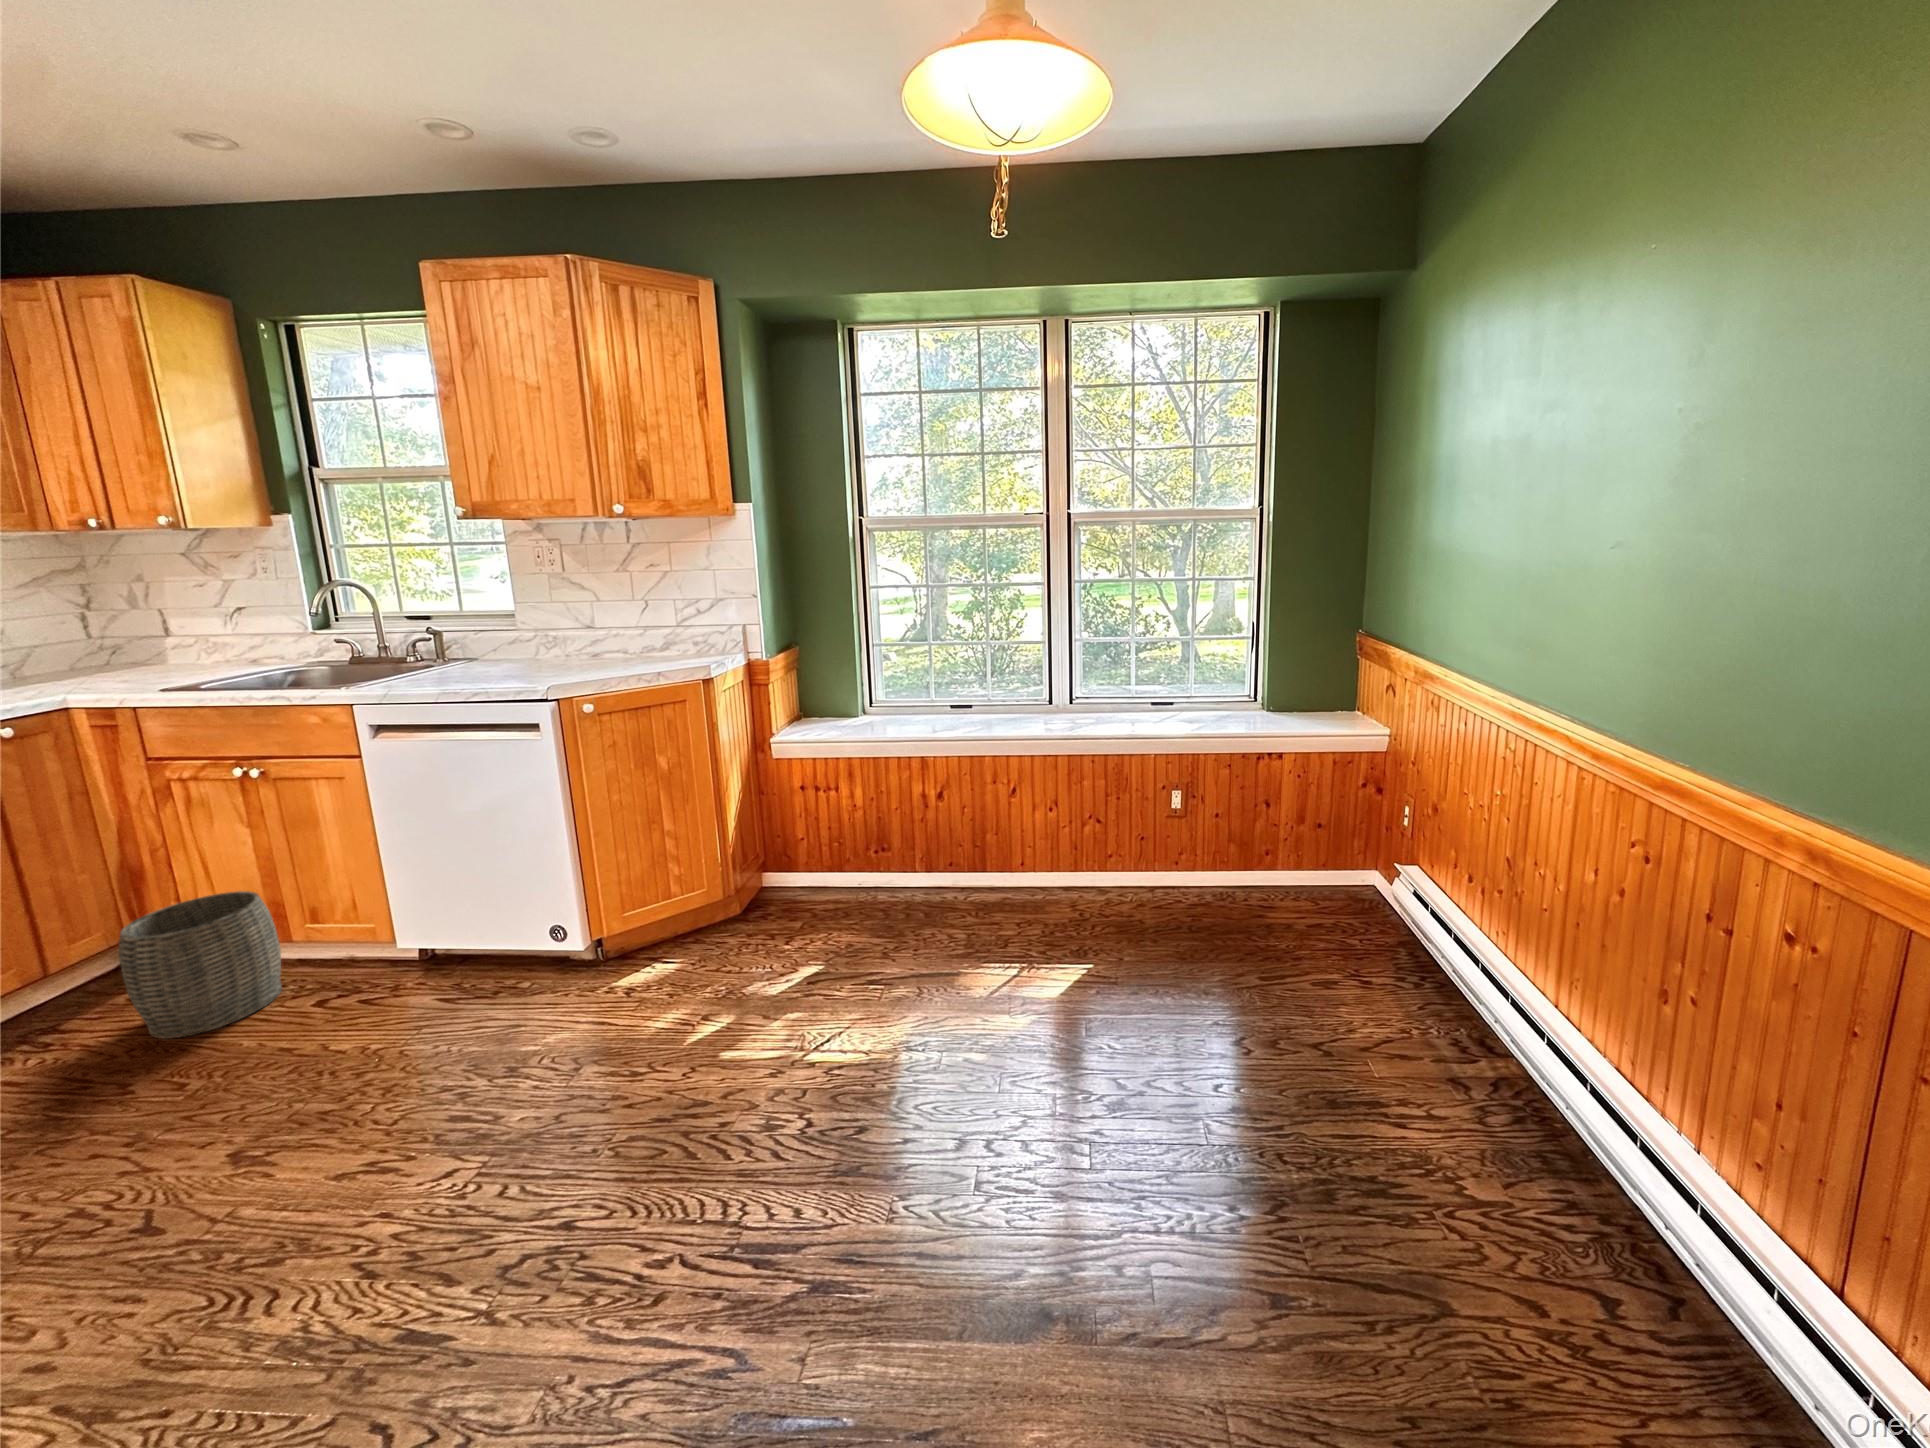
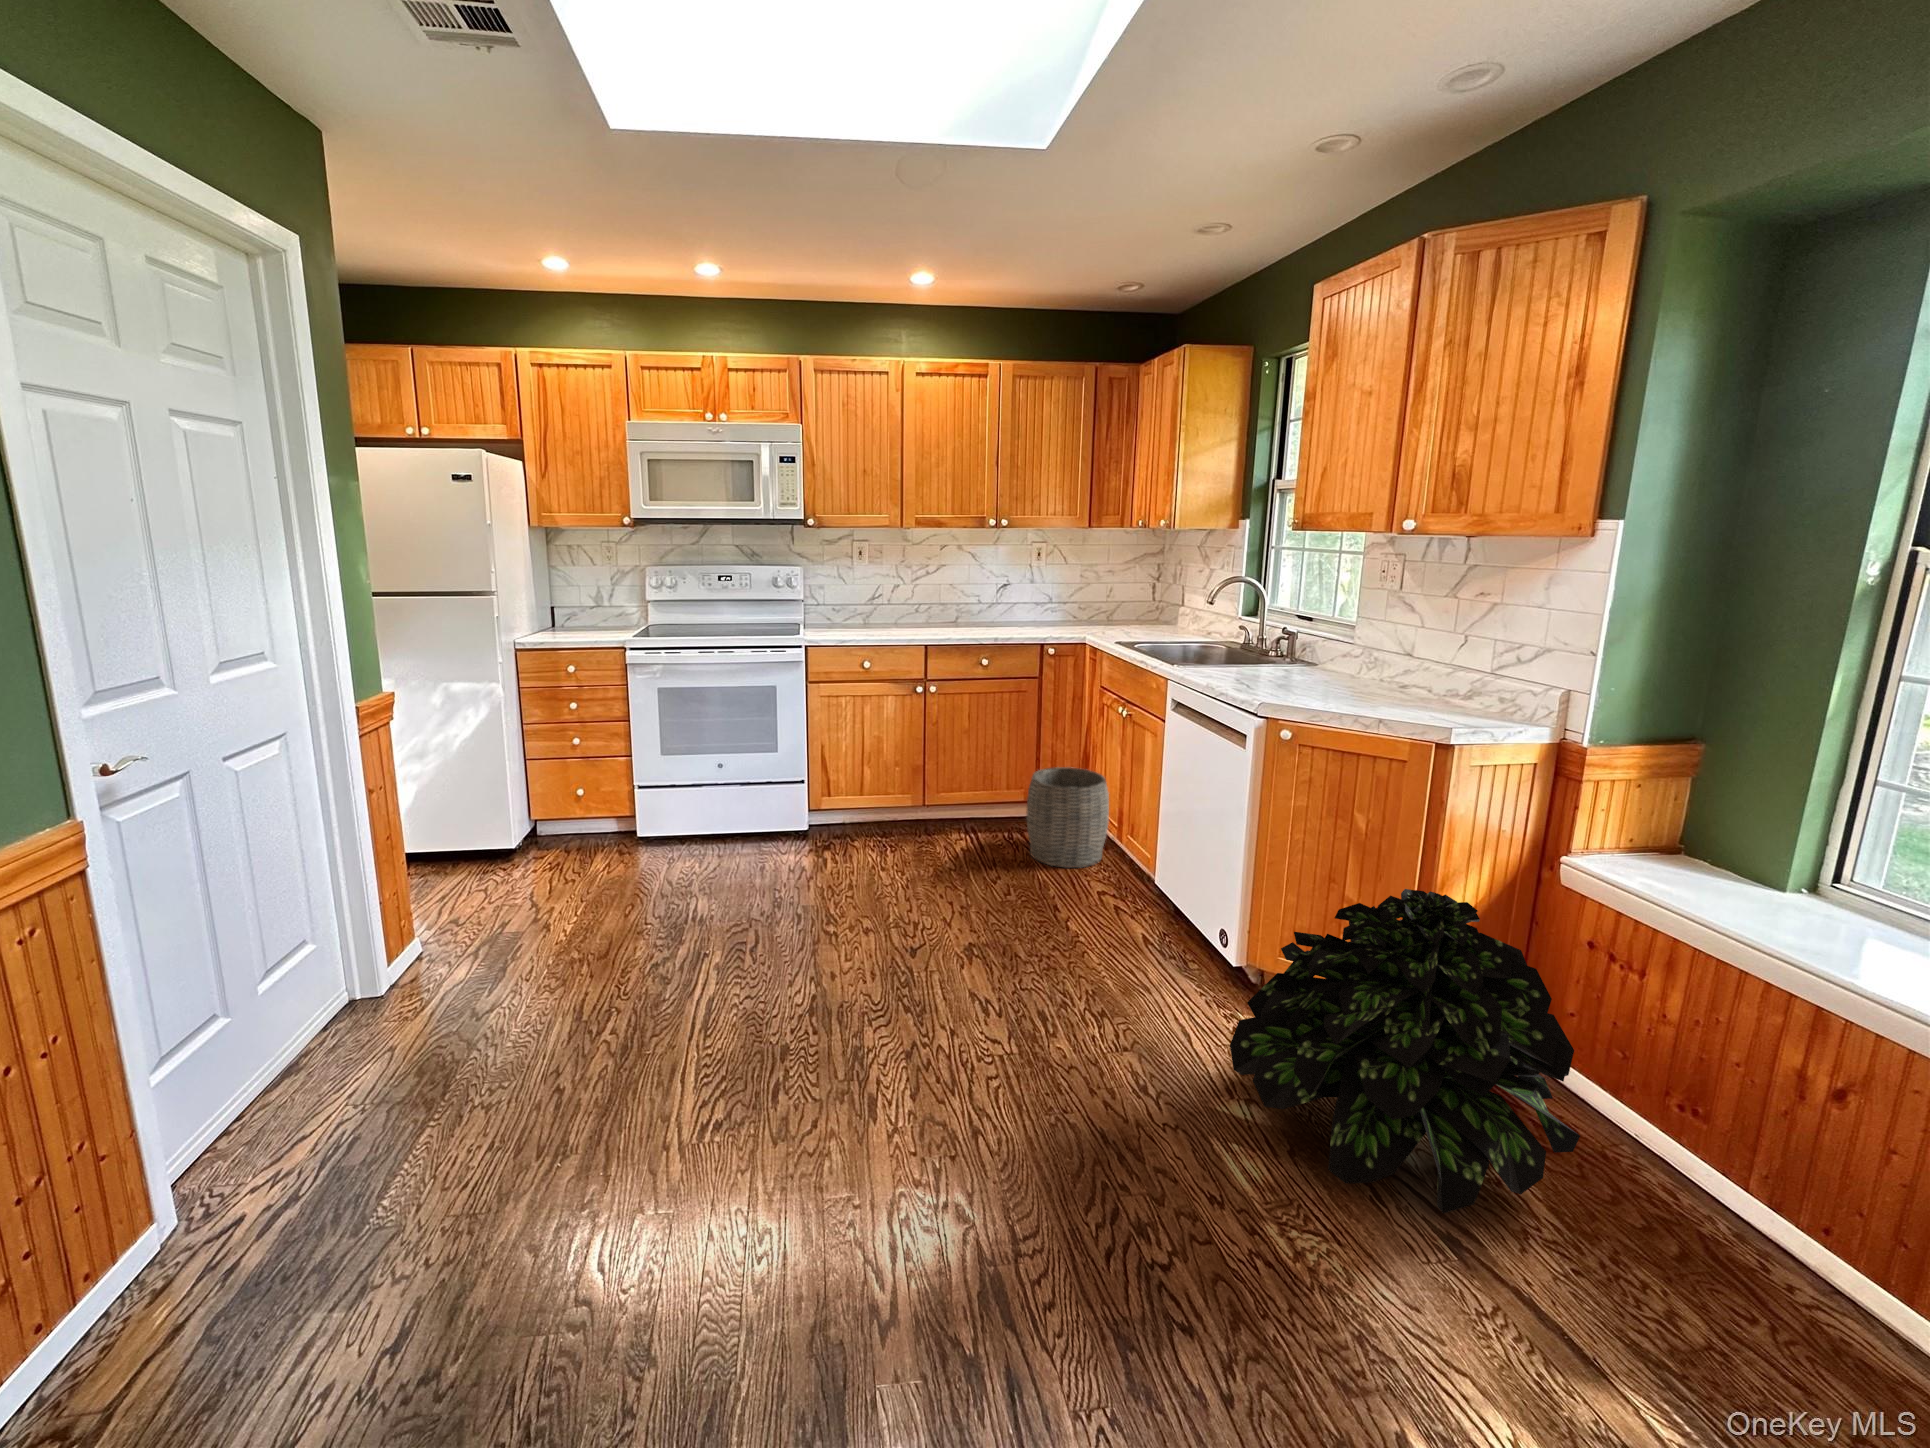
potted plant: none [662,793,874,1005] -> present [1230,889,1580,1214]

